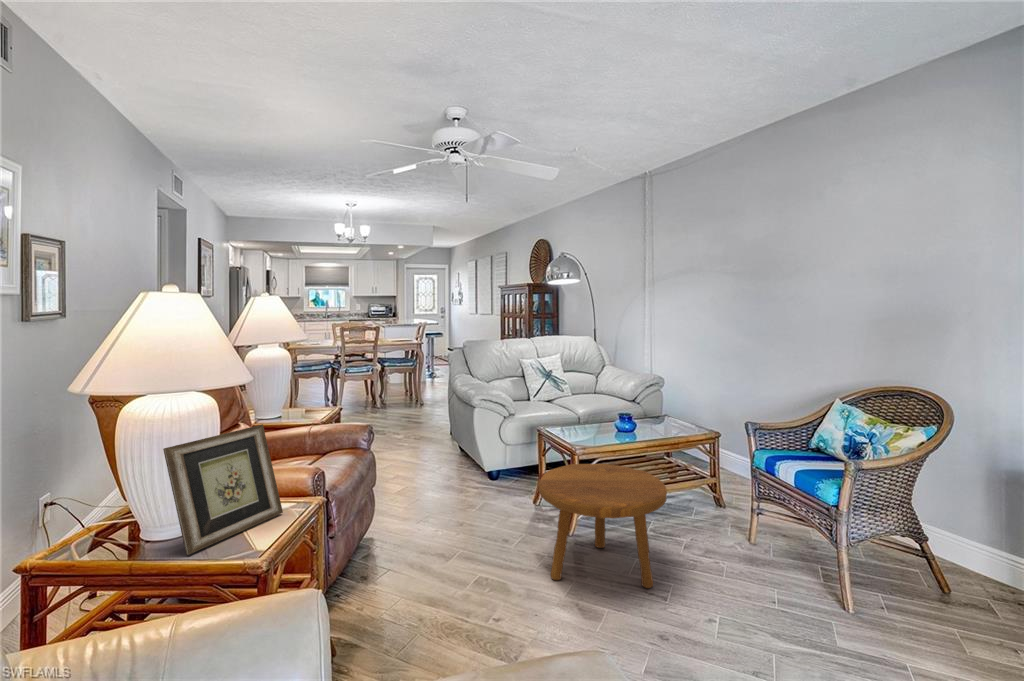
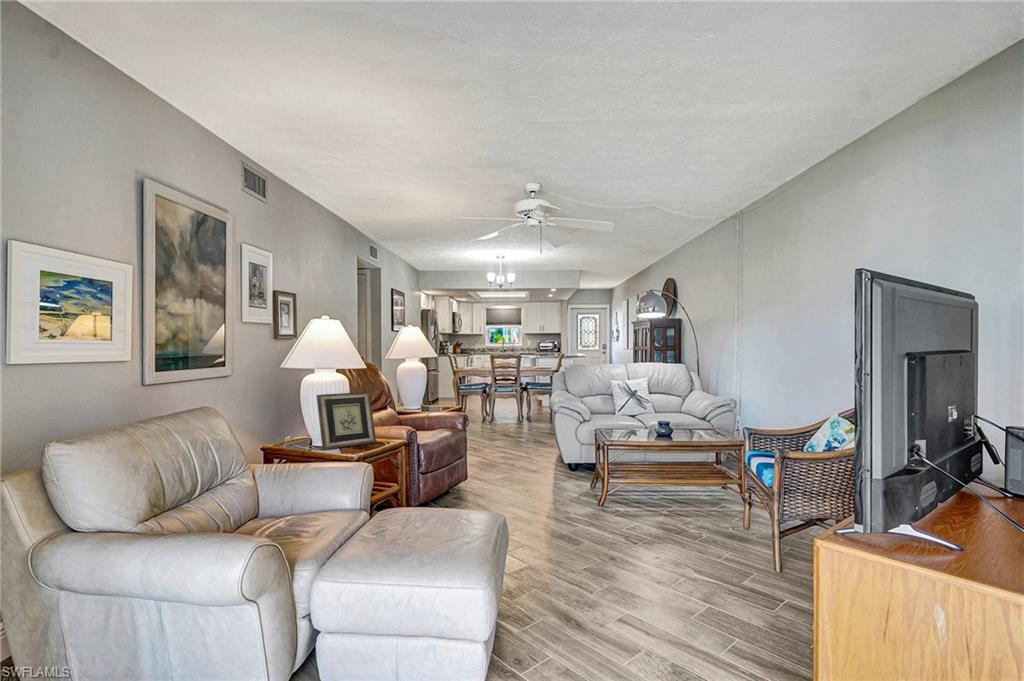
footstool: present [539,464,667,588] -> none [555,449,651,539]

